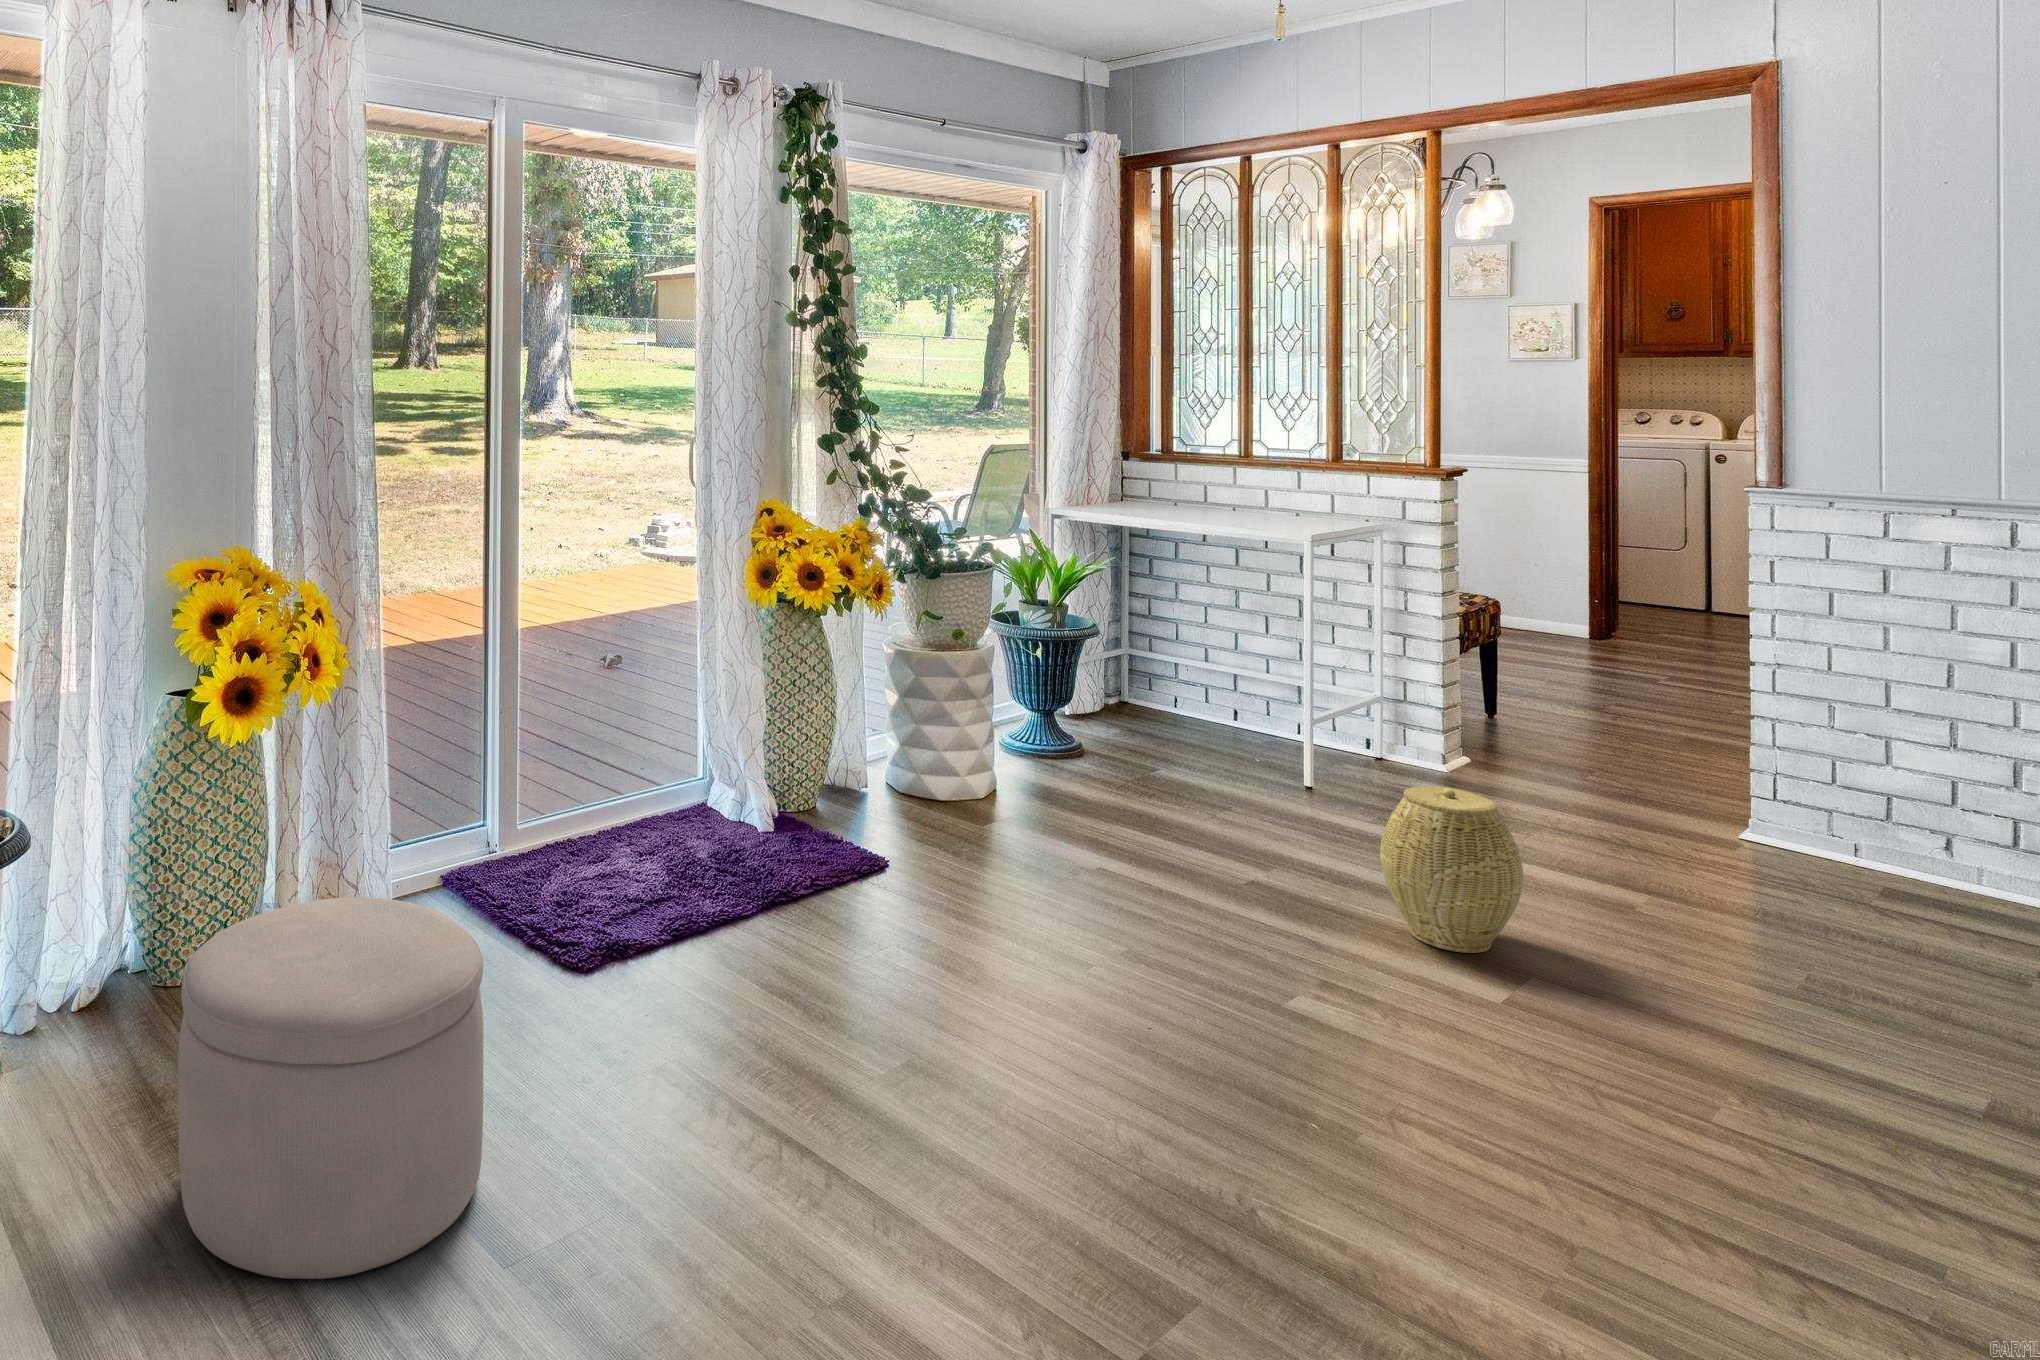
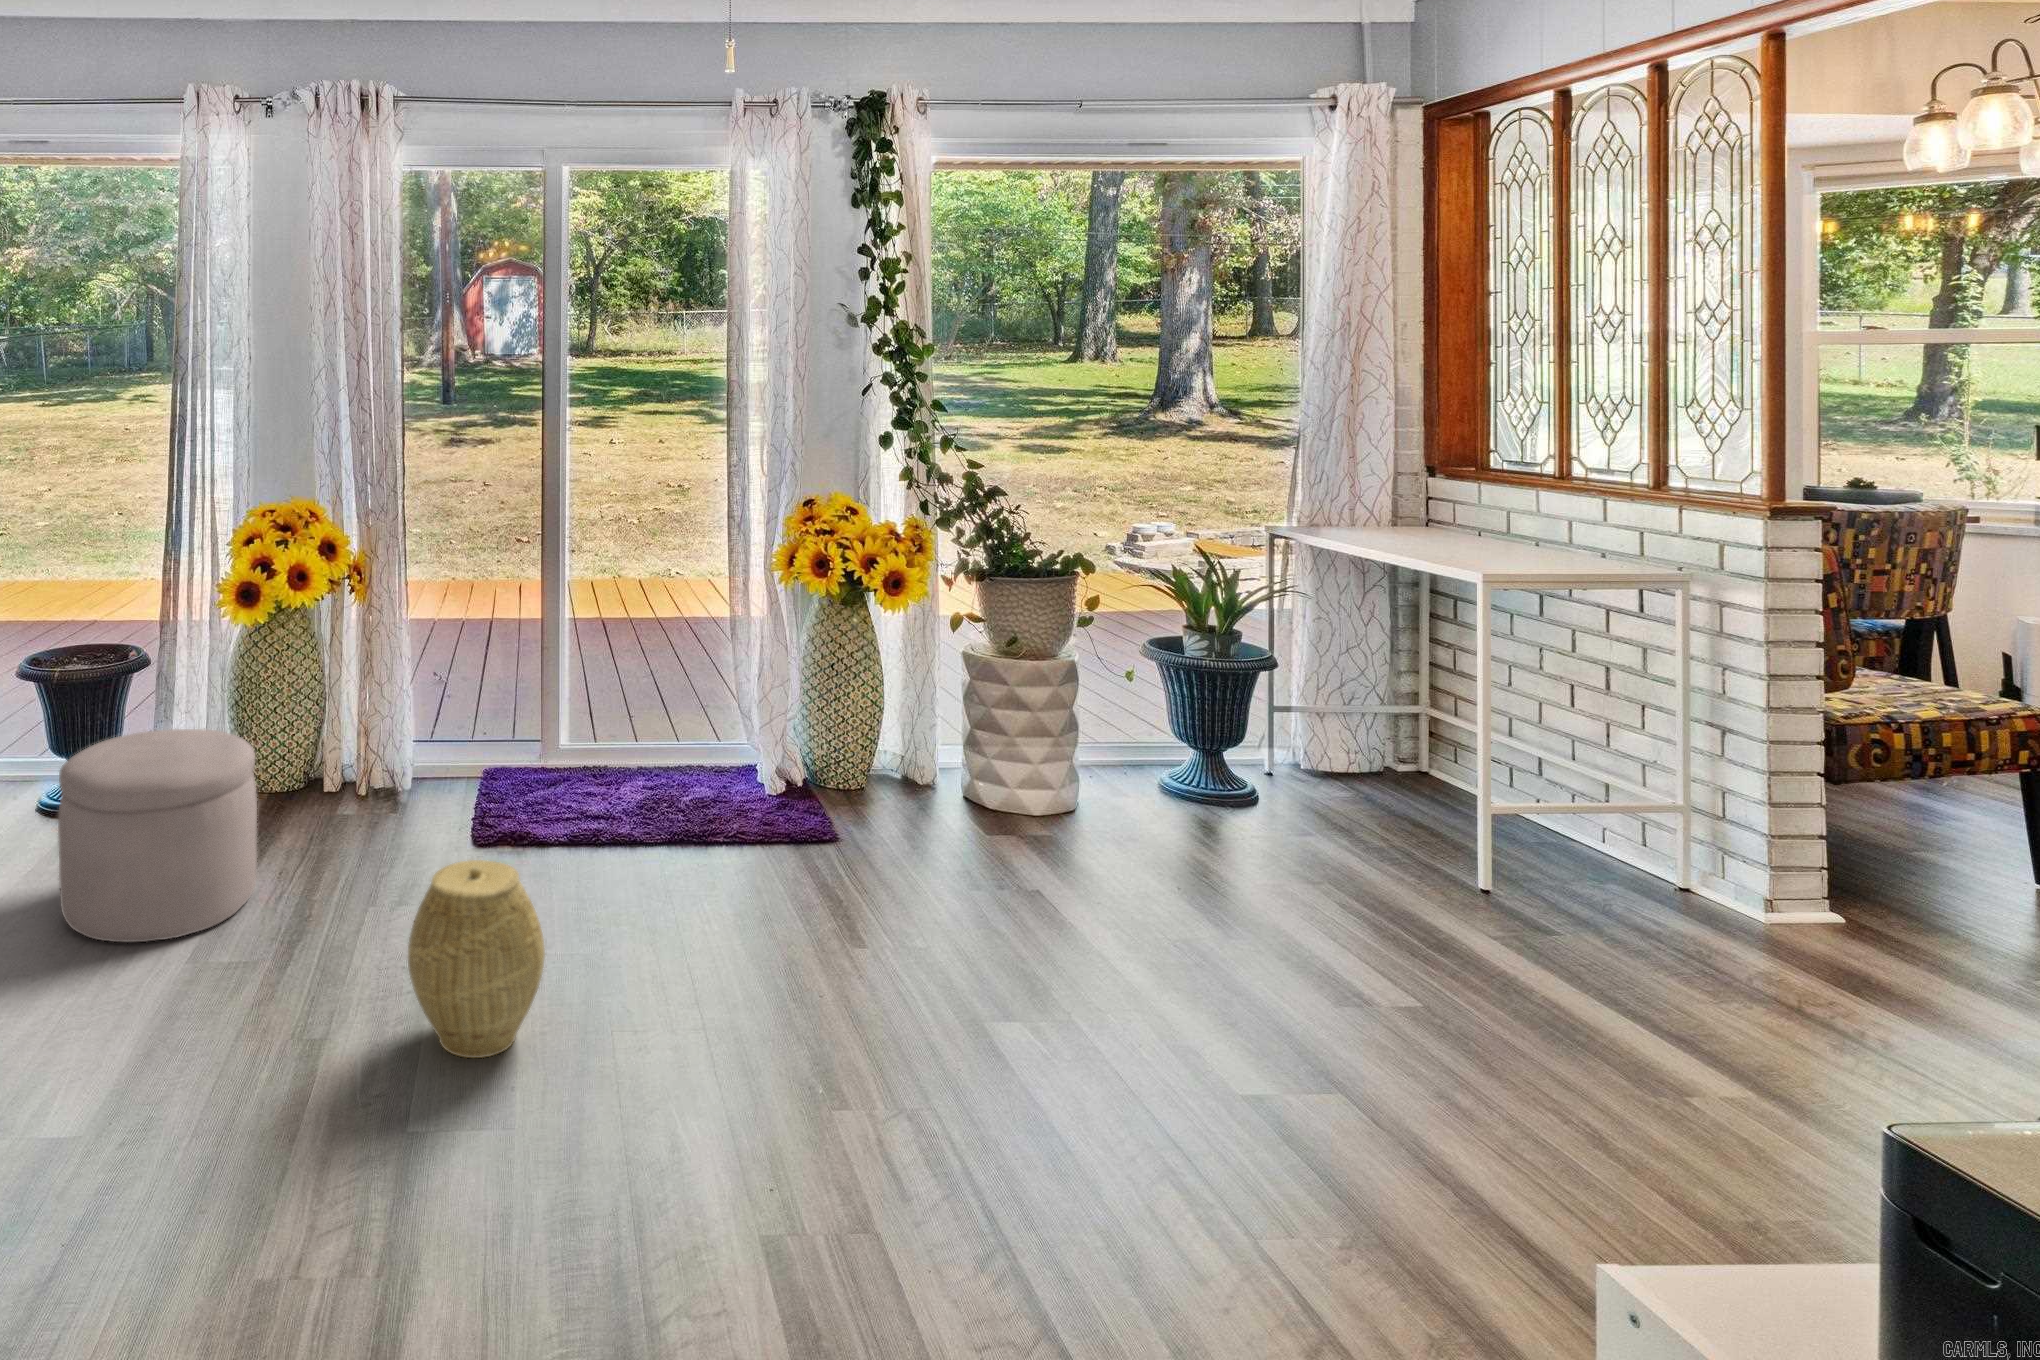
woven basket: present [1380,786,1523,953] -> present [408,860,545,1058]

